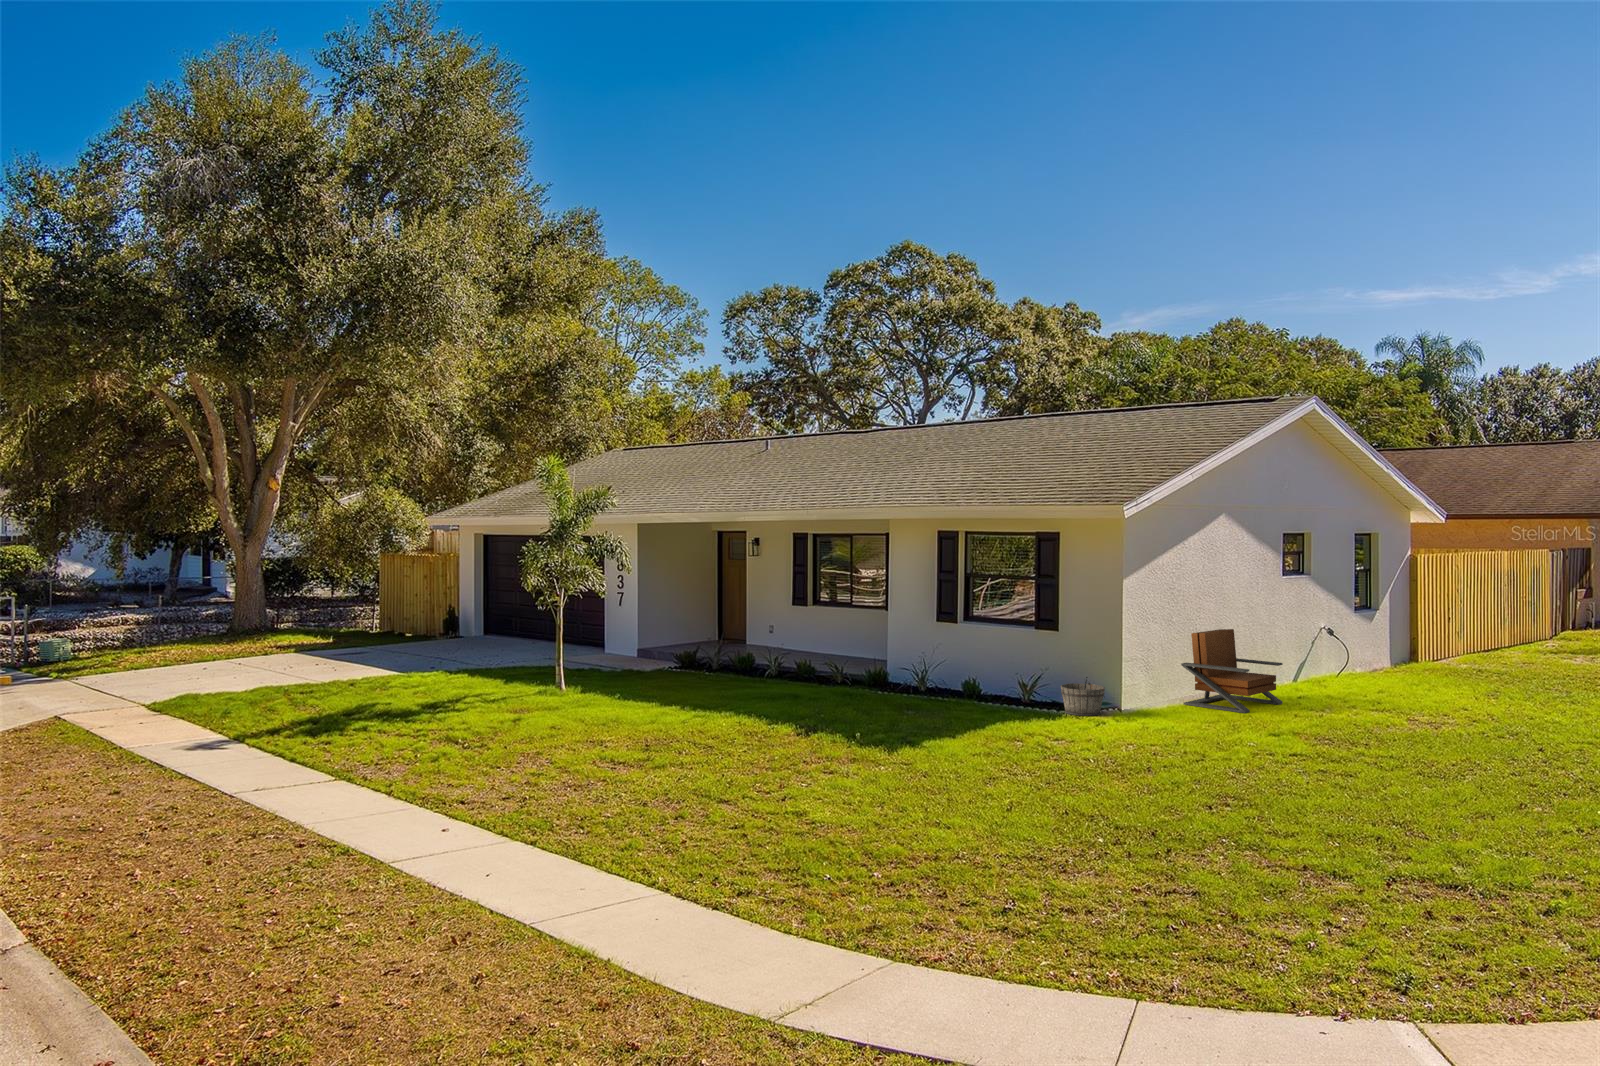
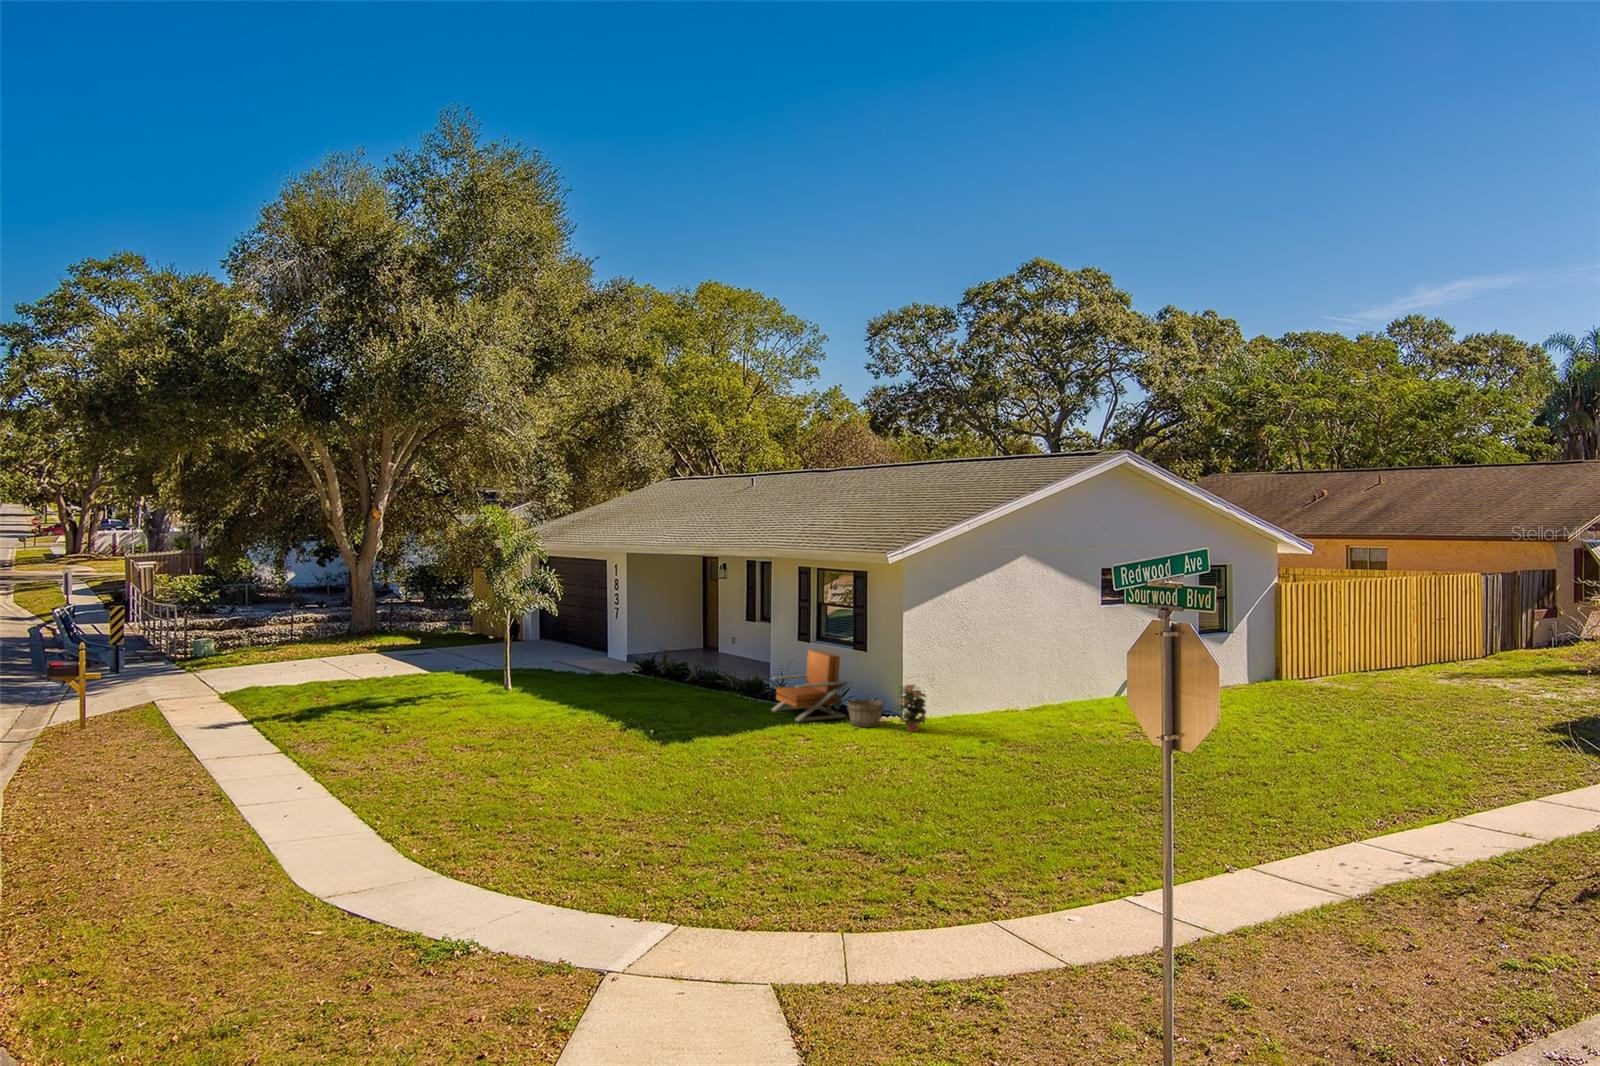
lounge chair: present [1181,629,1283,713] -> present [772,650,848,722]
decorative plant: none [1127,663,1168,717] -> present [897,685,926,731]

